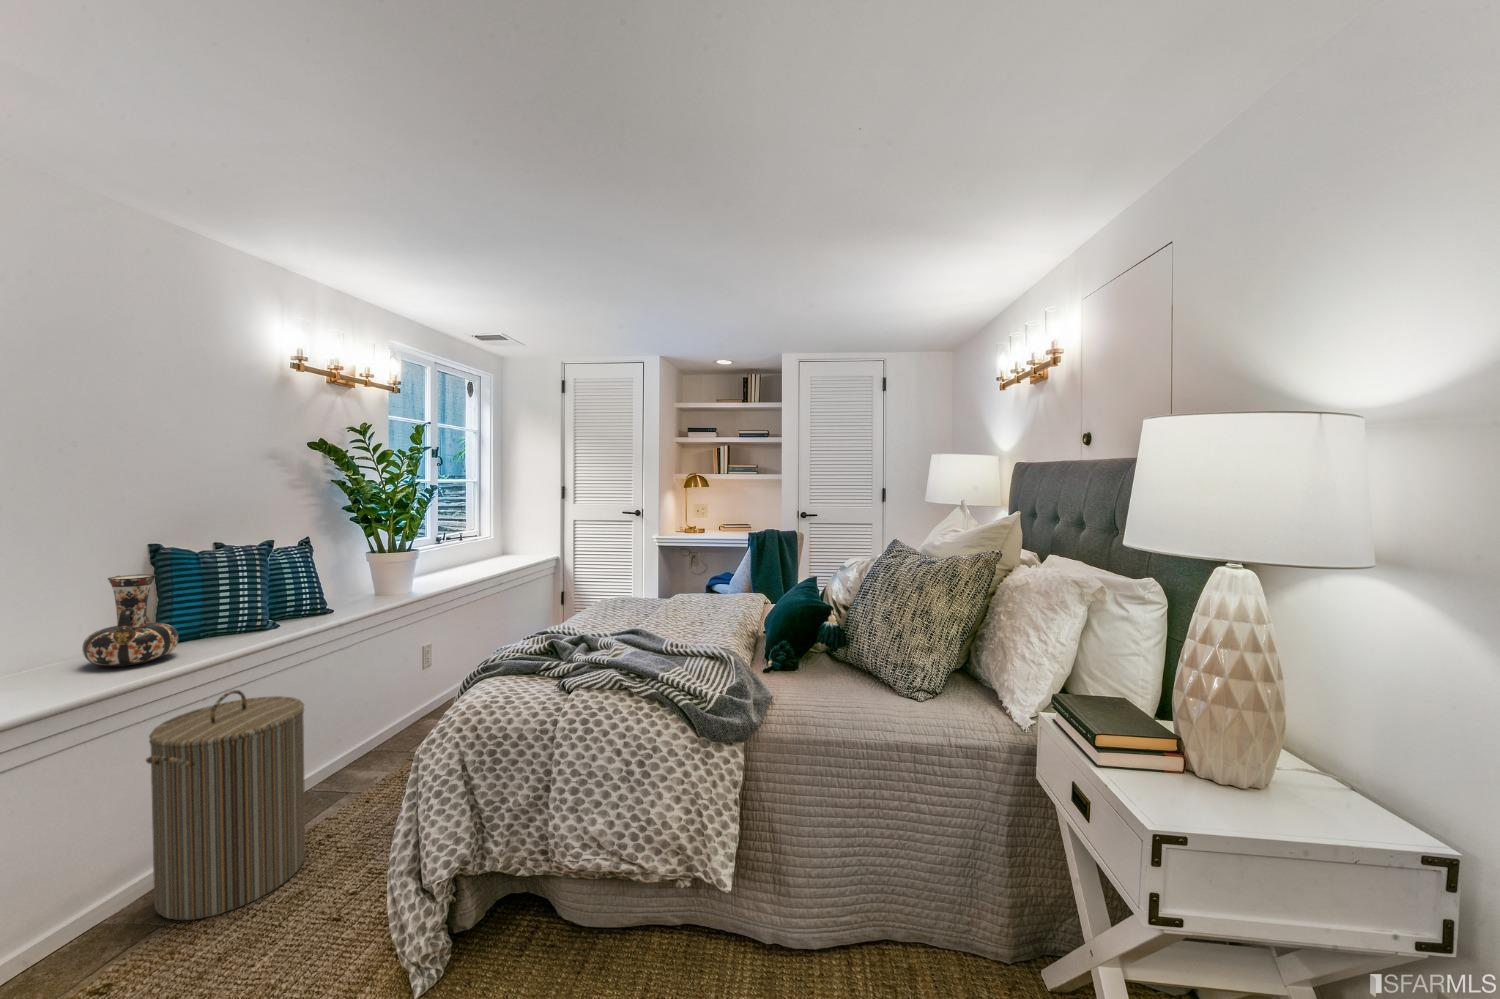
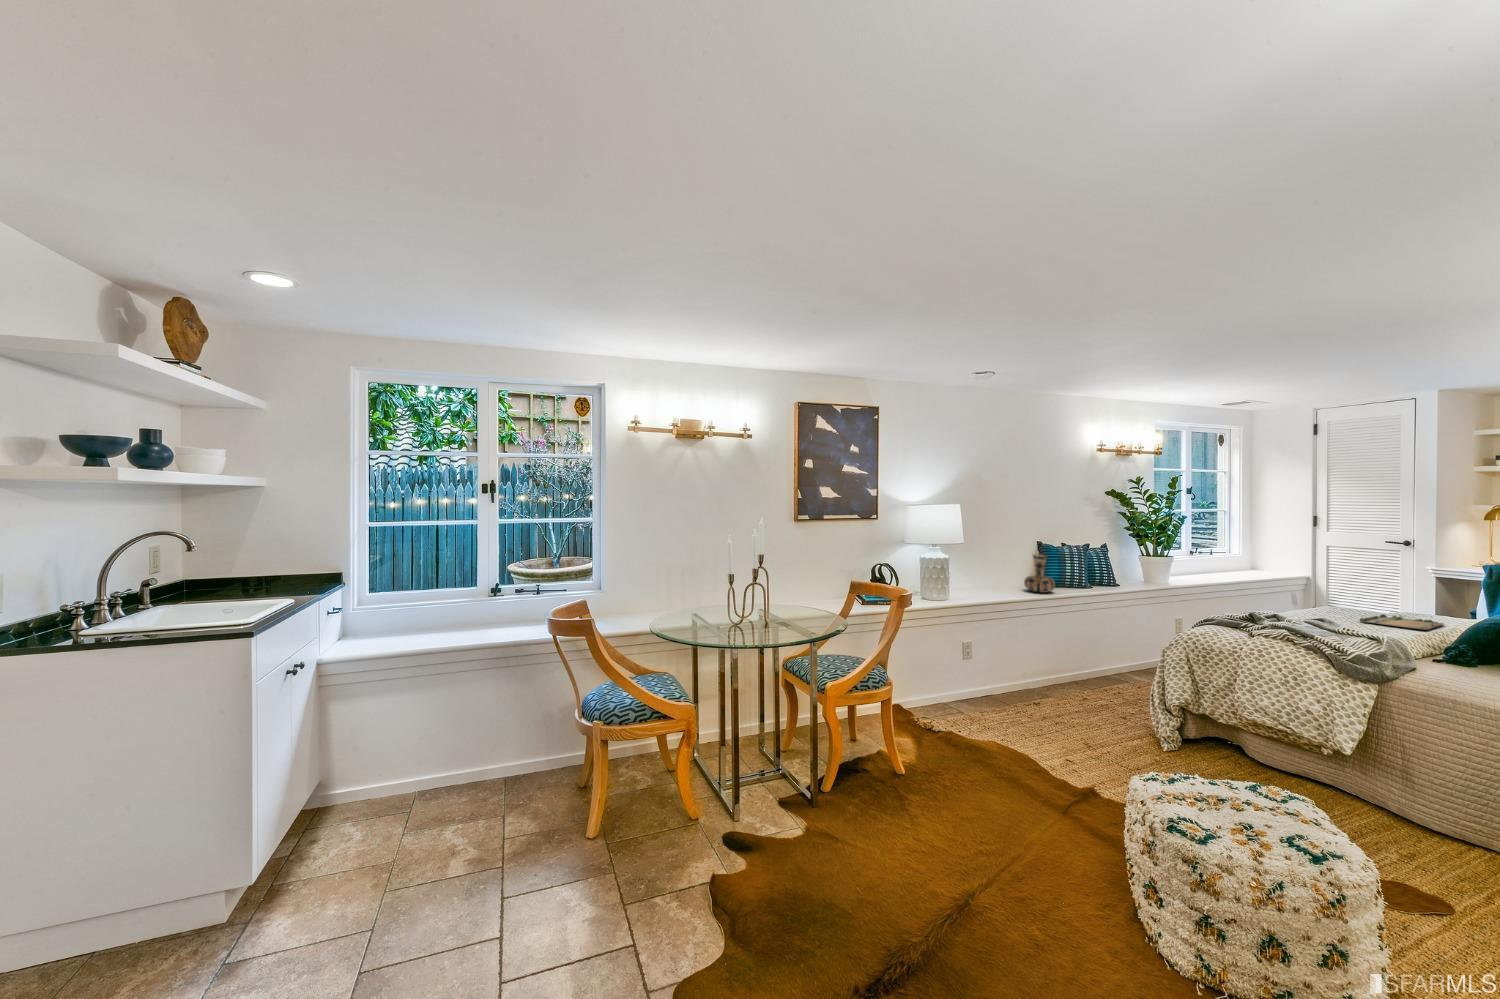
tray: none [654,594,714,618] -> present [1360,614,1444,630]
laundry hamper: present [146,690,305,920] -> none [1050,610,1109,705]

